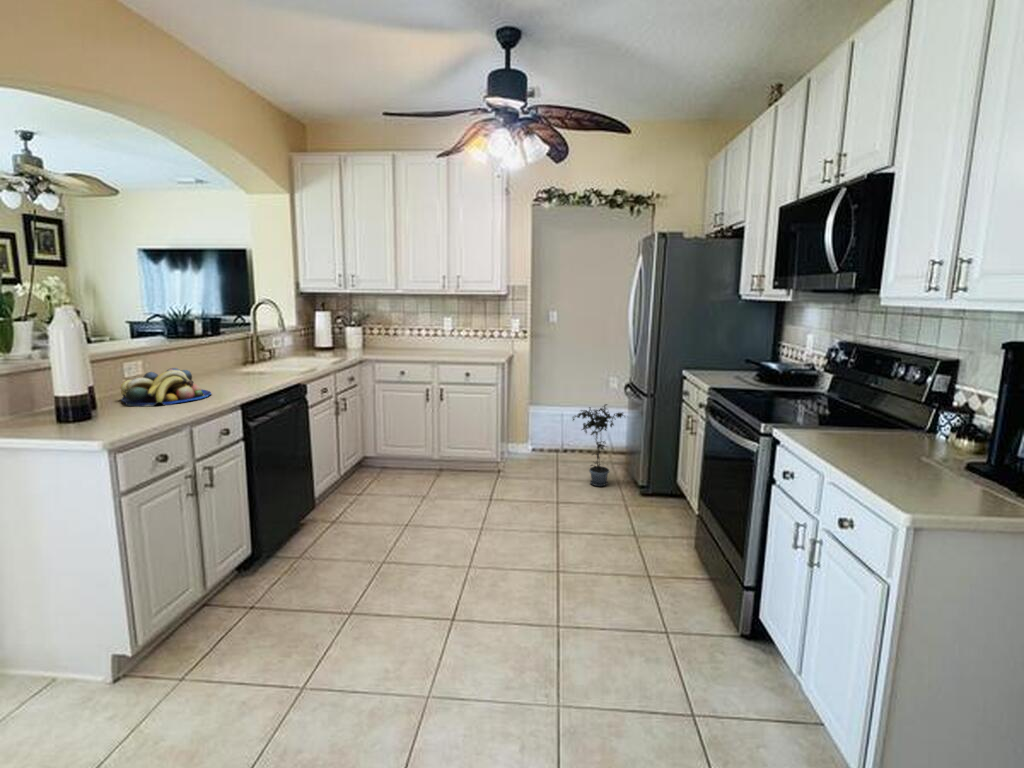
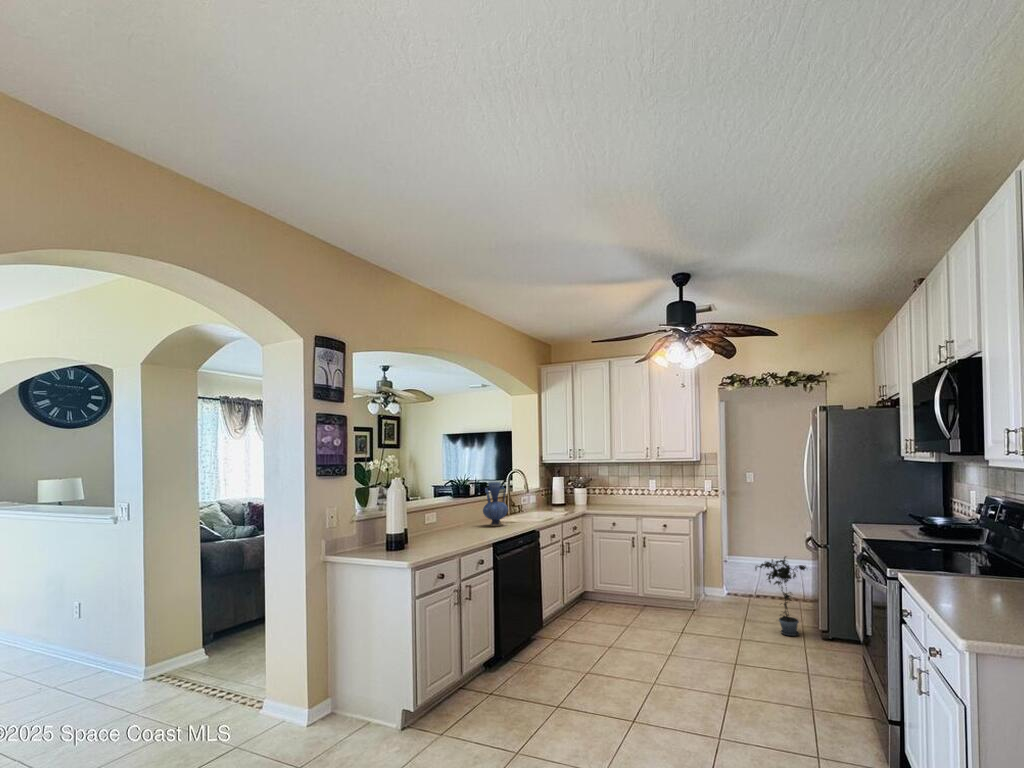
vase: none [212,315,256,383] -> present [483,482,508,526]
fruit bowl: present [121,368,211,406] -> none [435,515,481,537]

